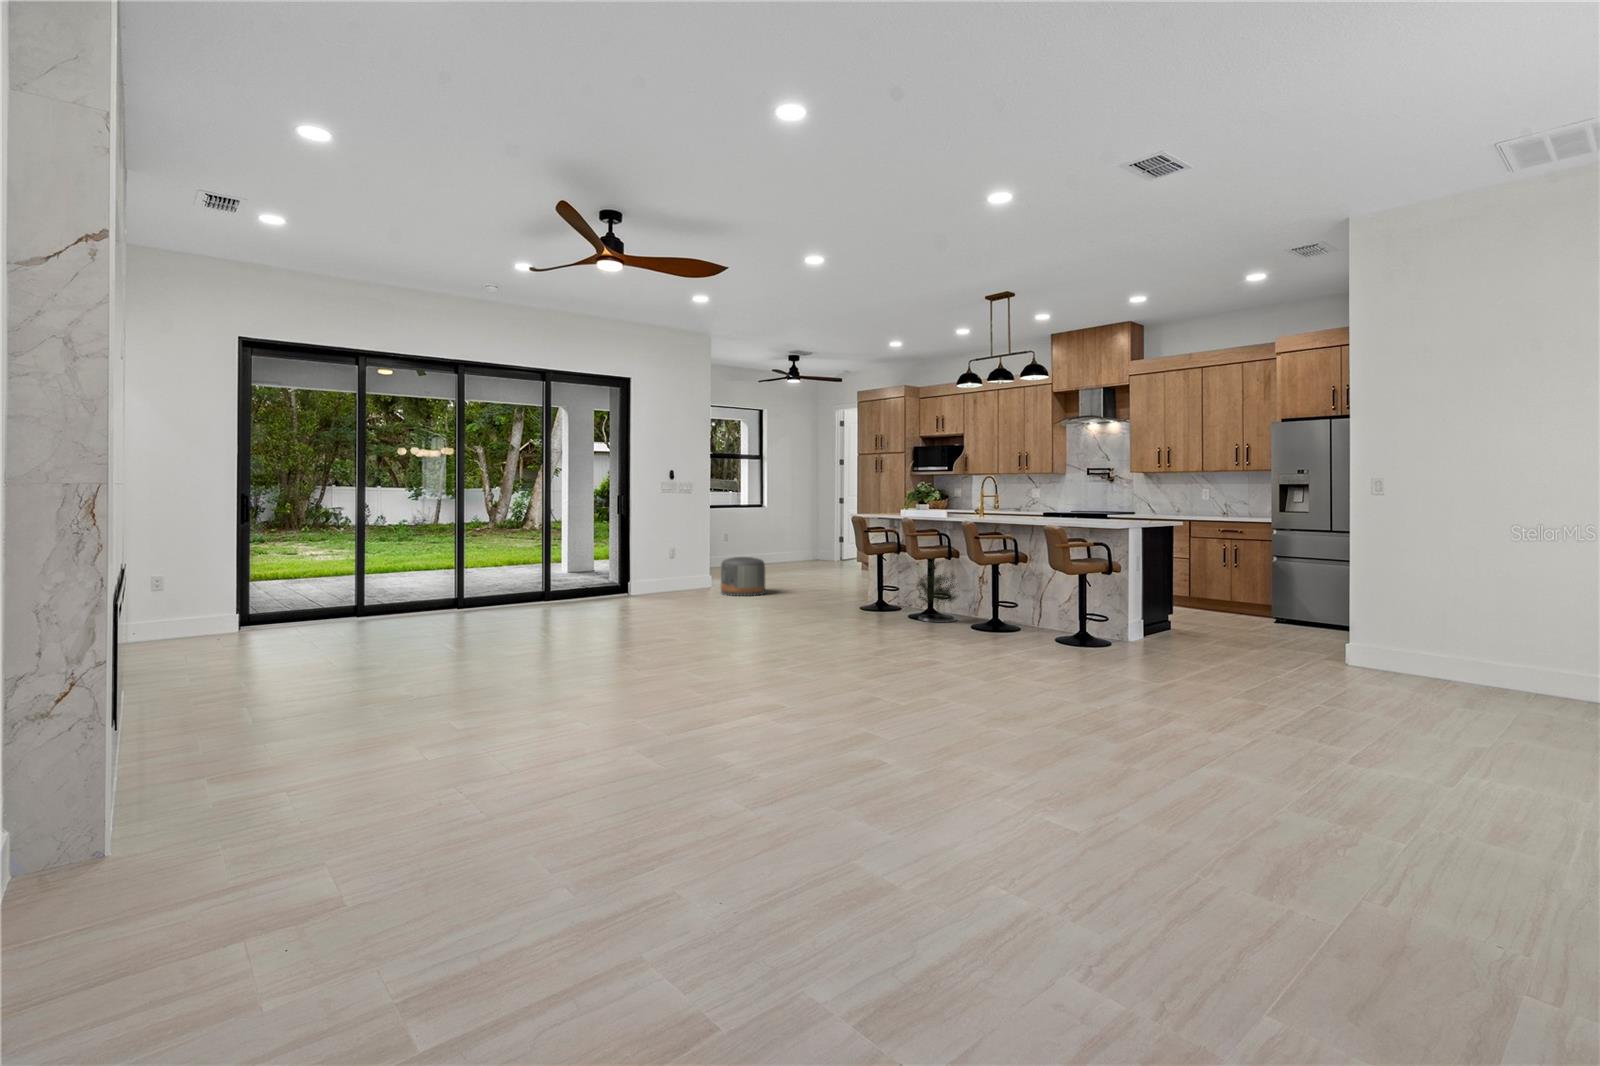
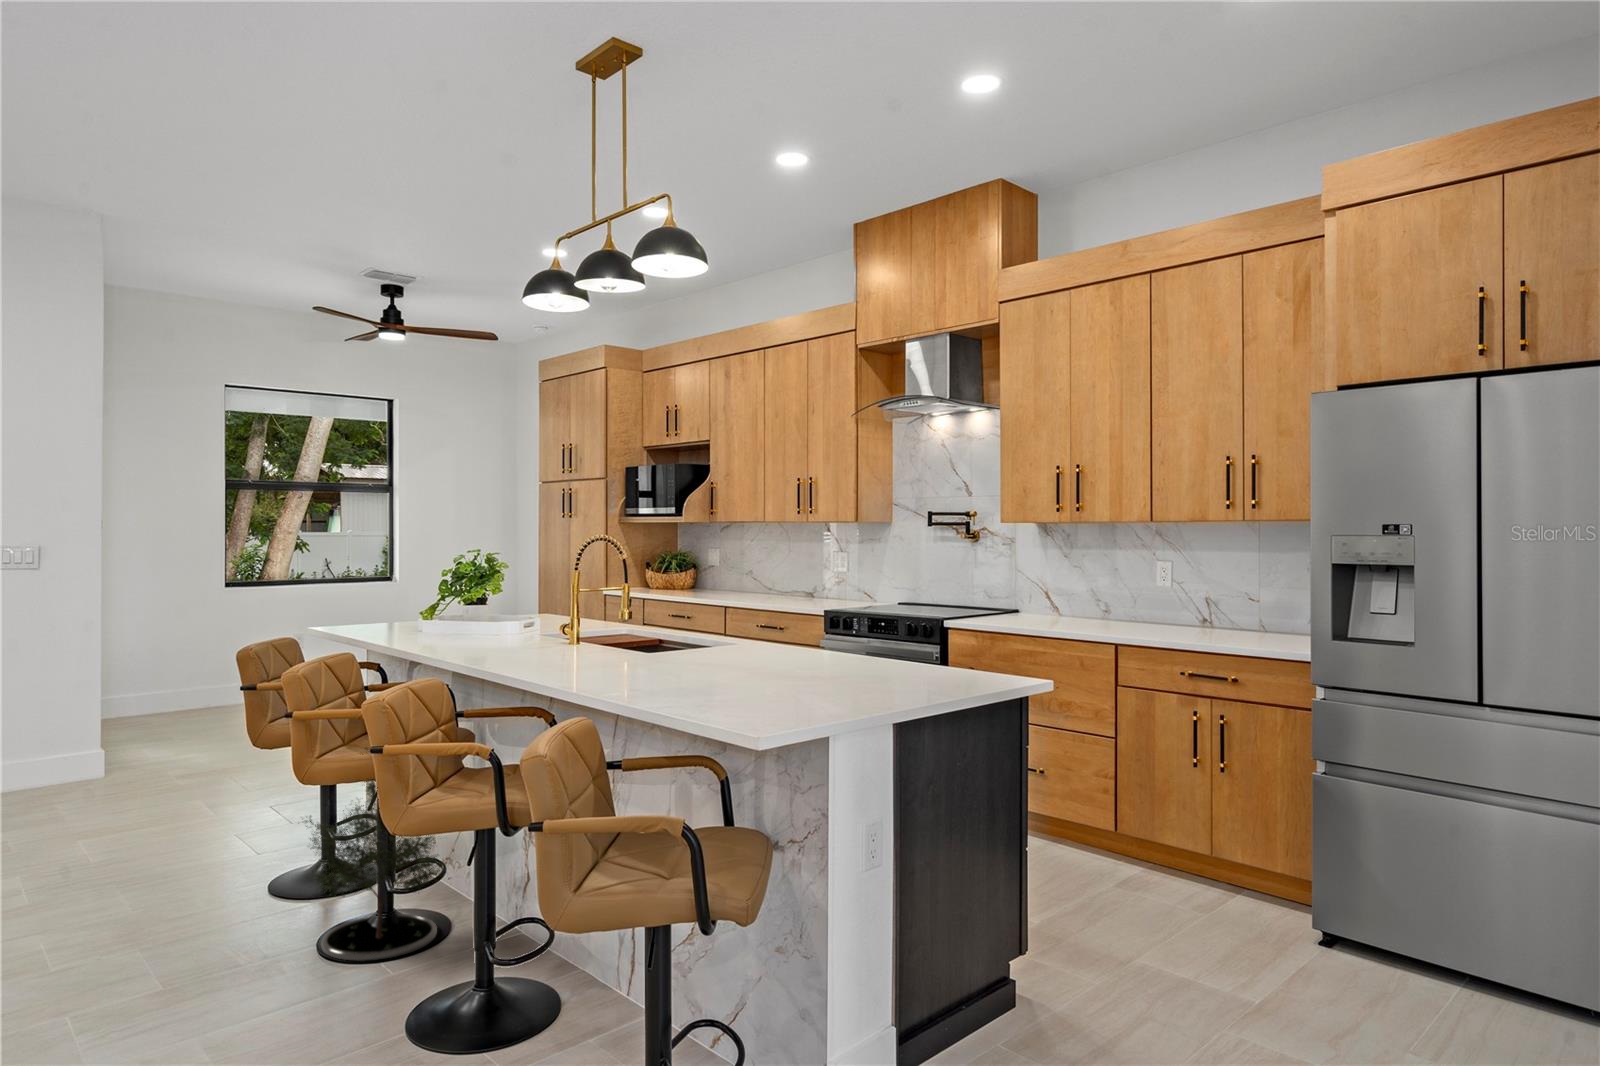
pouf: present [721,557,765,596] -> none [51,702,178,802]

